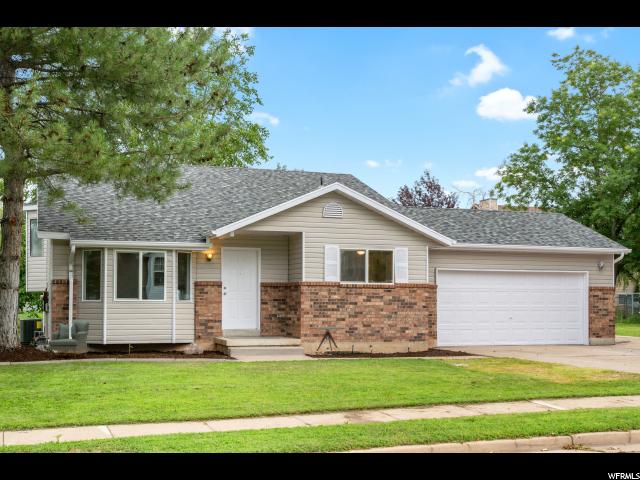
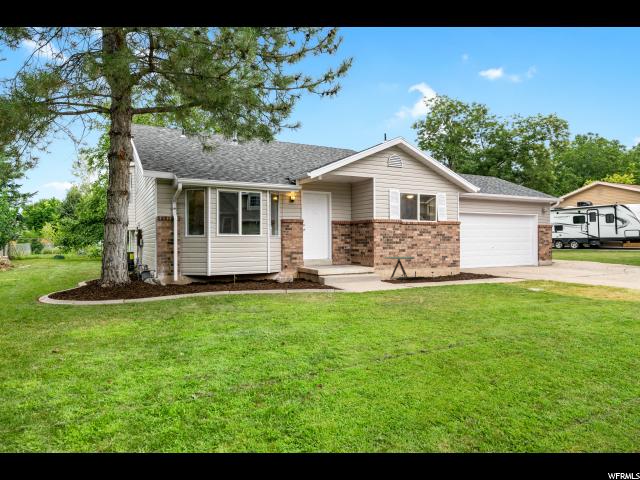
armchair: present [48,320,89,353] -> none [157,253,194,289]

